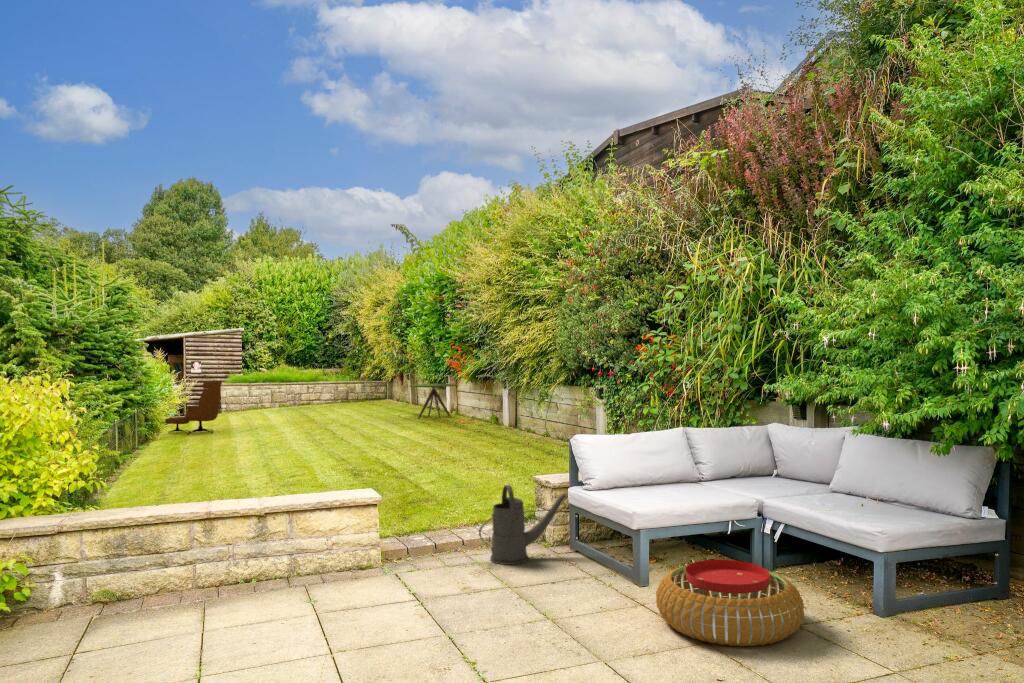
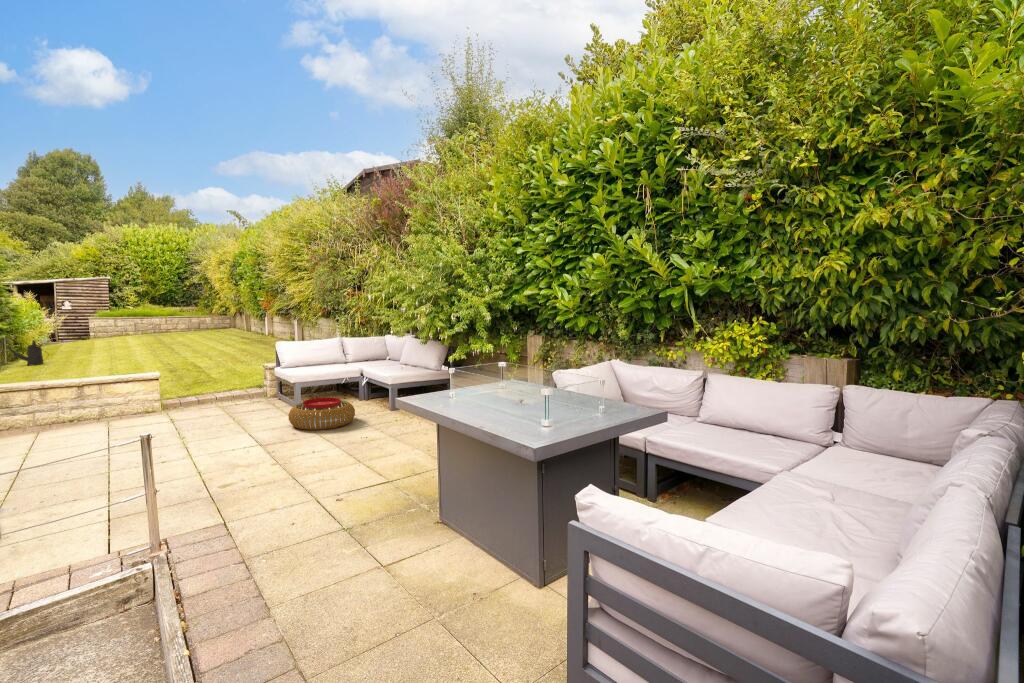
lounge chair: present [165,381,222,435] -> none [37,314,85,352]
round table: present [409,384,458,419] -> none [235,319,270,341]
watering can: present [479,485,566,565] -> present [8,341,44,365]

